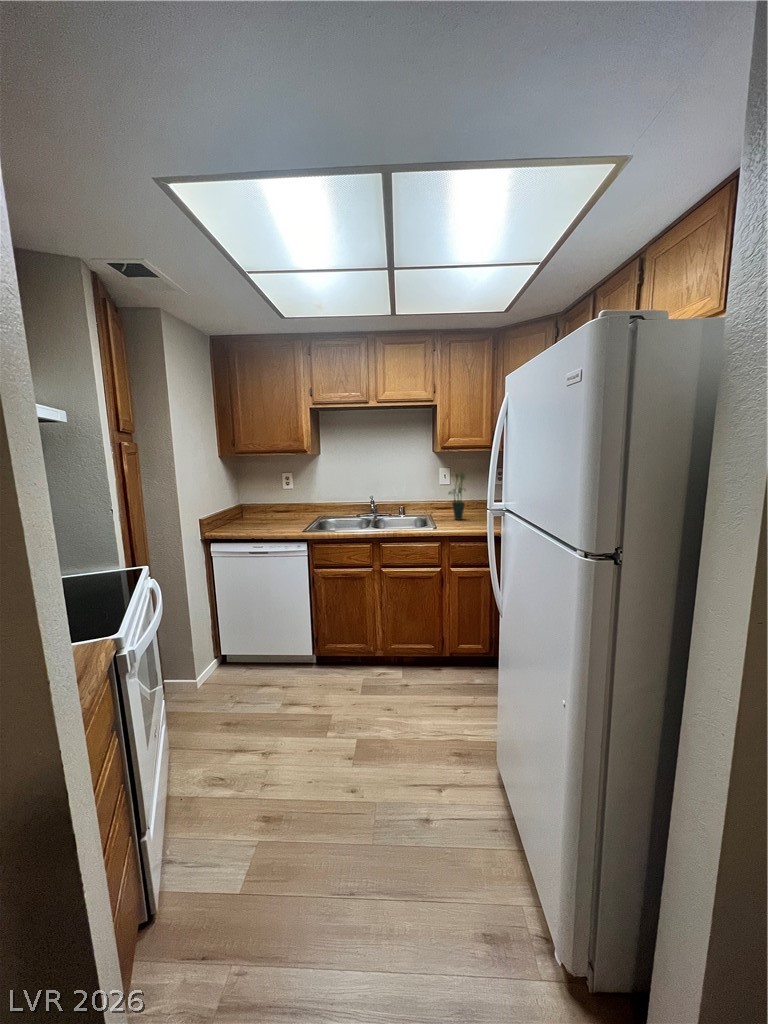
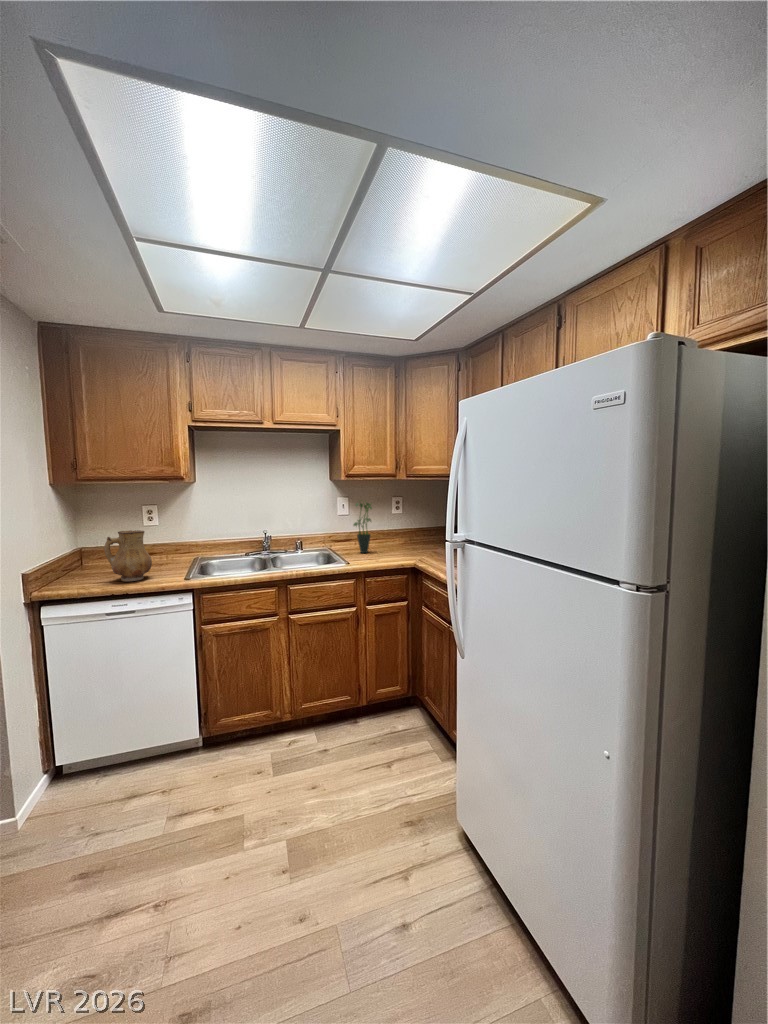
ceramic pitcher: none [250,492,283,531] -> present [104,530,152,582]

